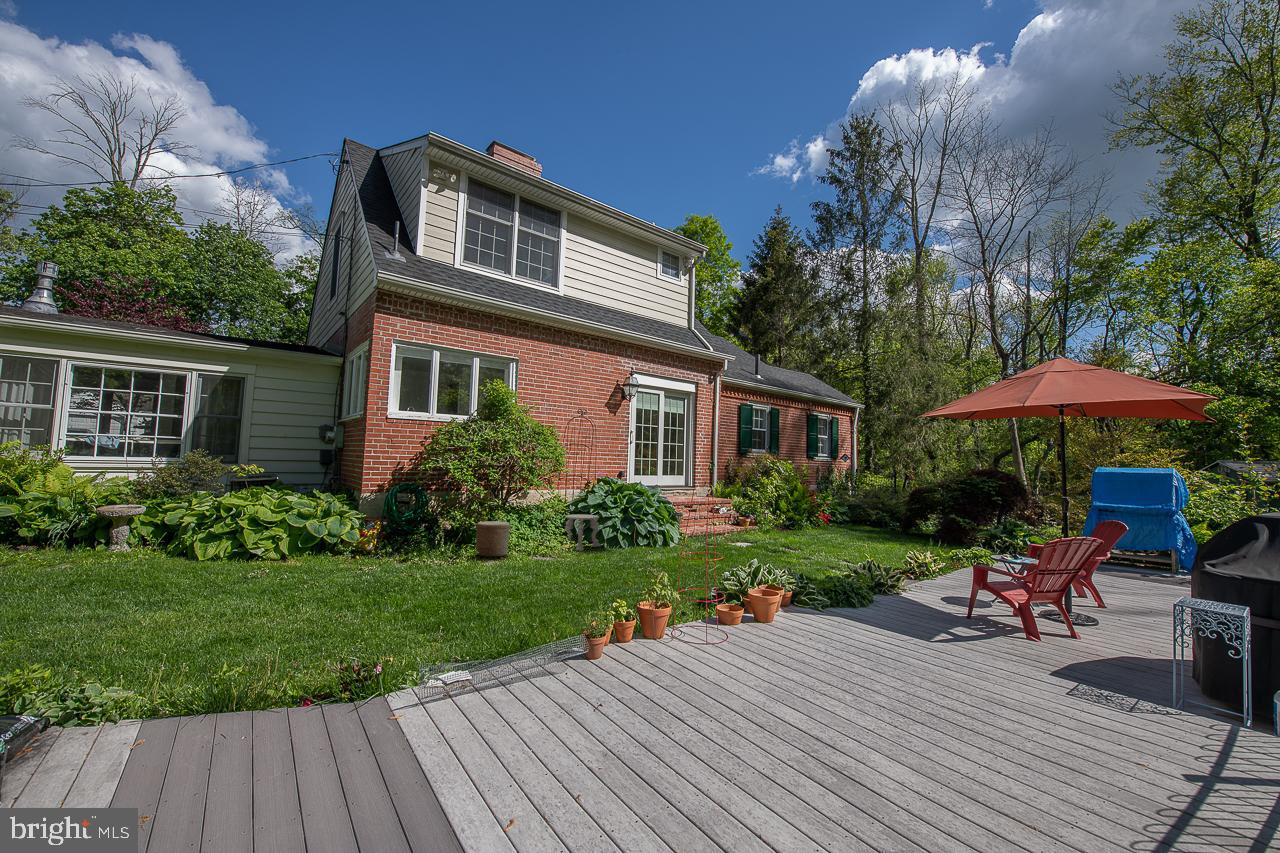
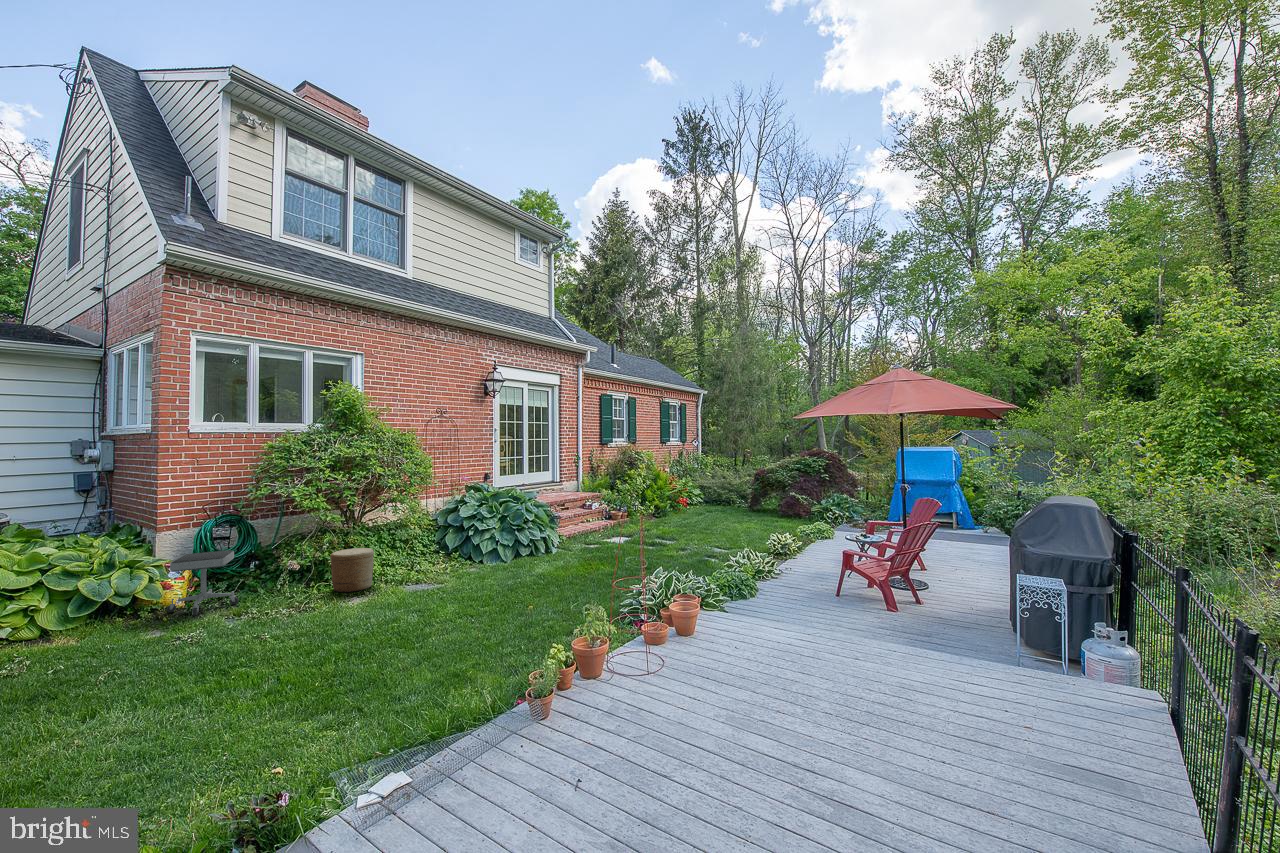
stool: none [360,511,408,559] -> present [167,550,239,616]
side table: present [565,514,601,551] -> none [433,527,478,570]

